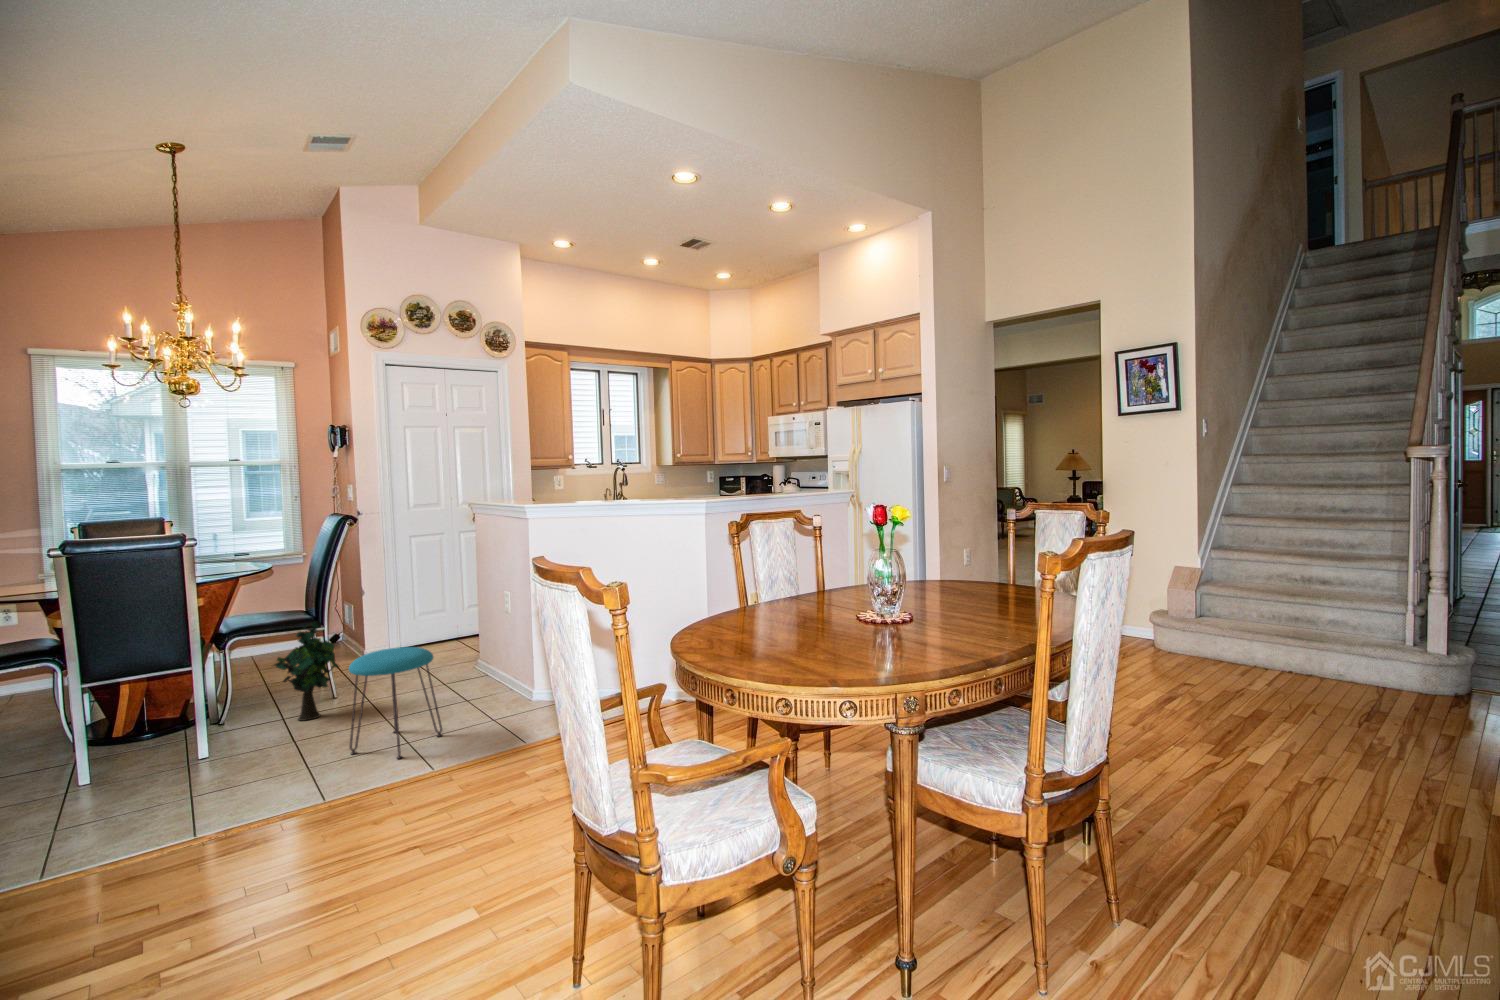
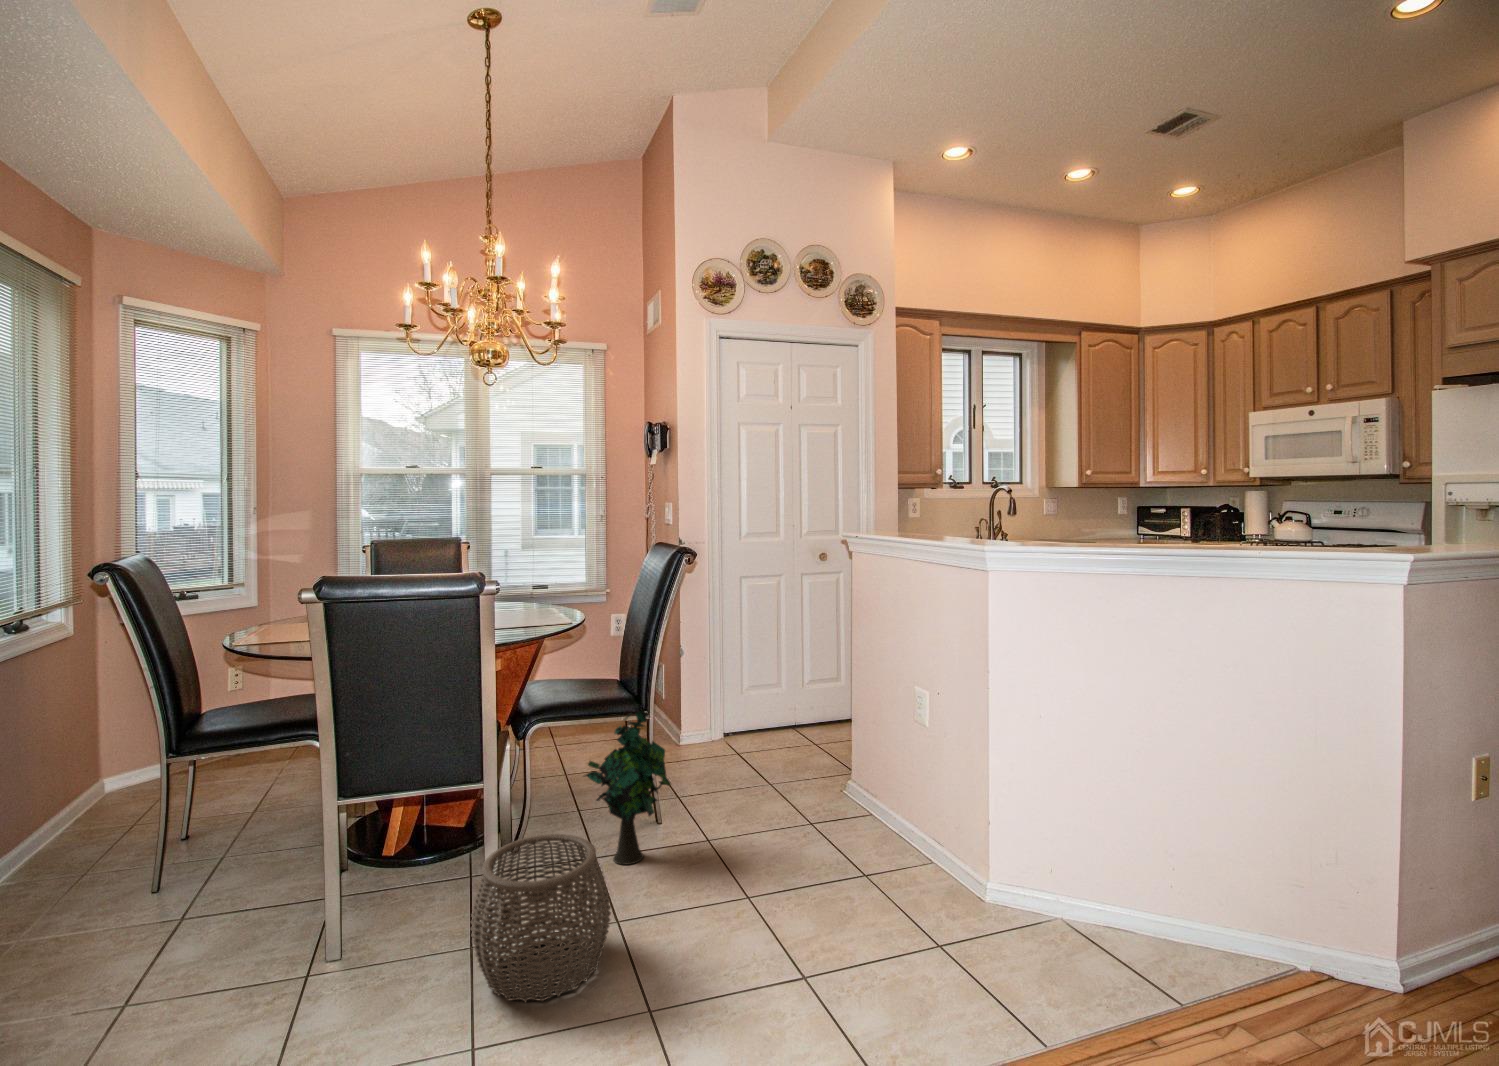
stool: present [349,647,442,759] -> none [705,786,851,1014]
woven basket: none [189,690,288,781] -> present [471,834,611,1002]

